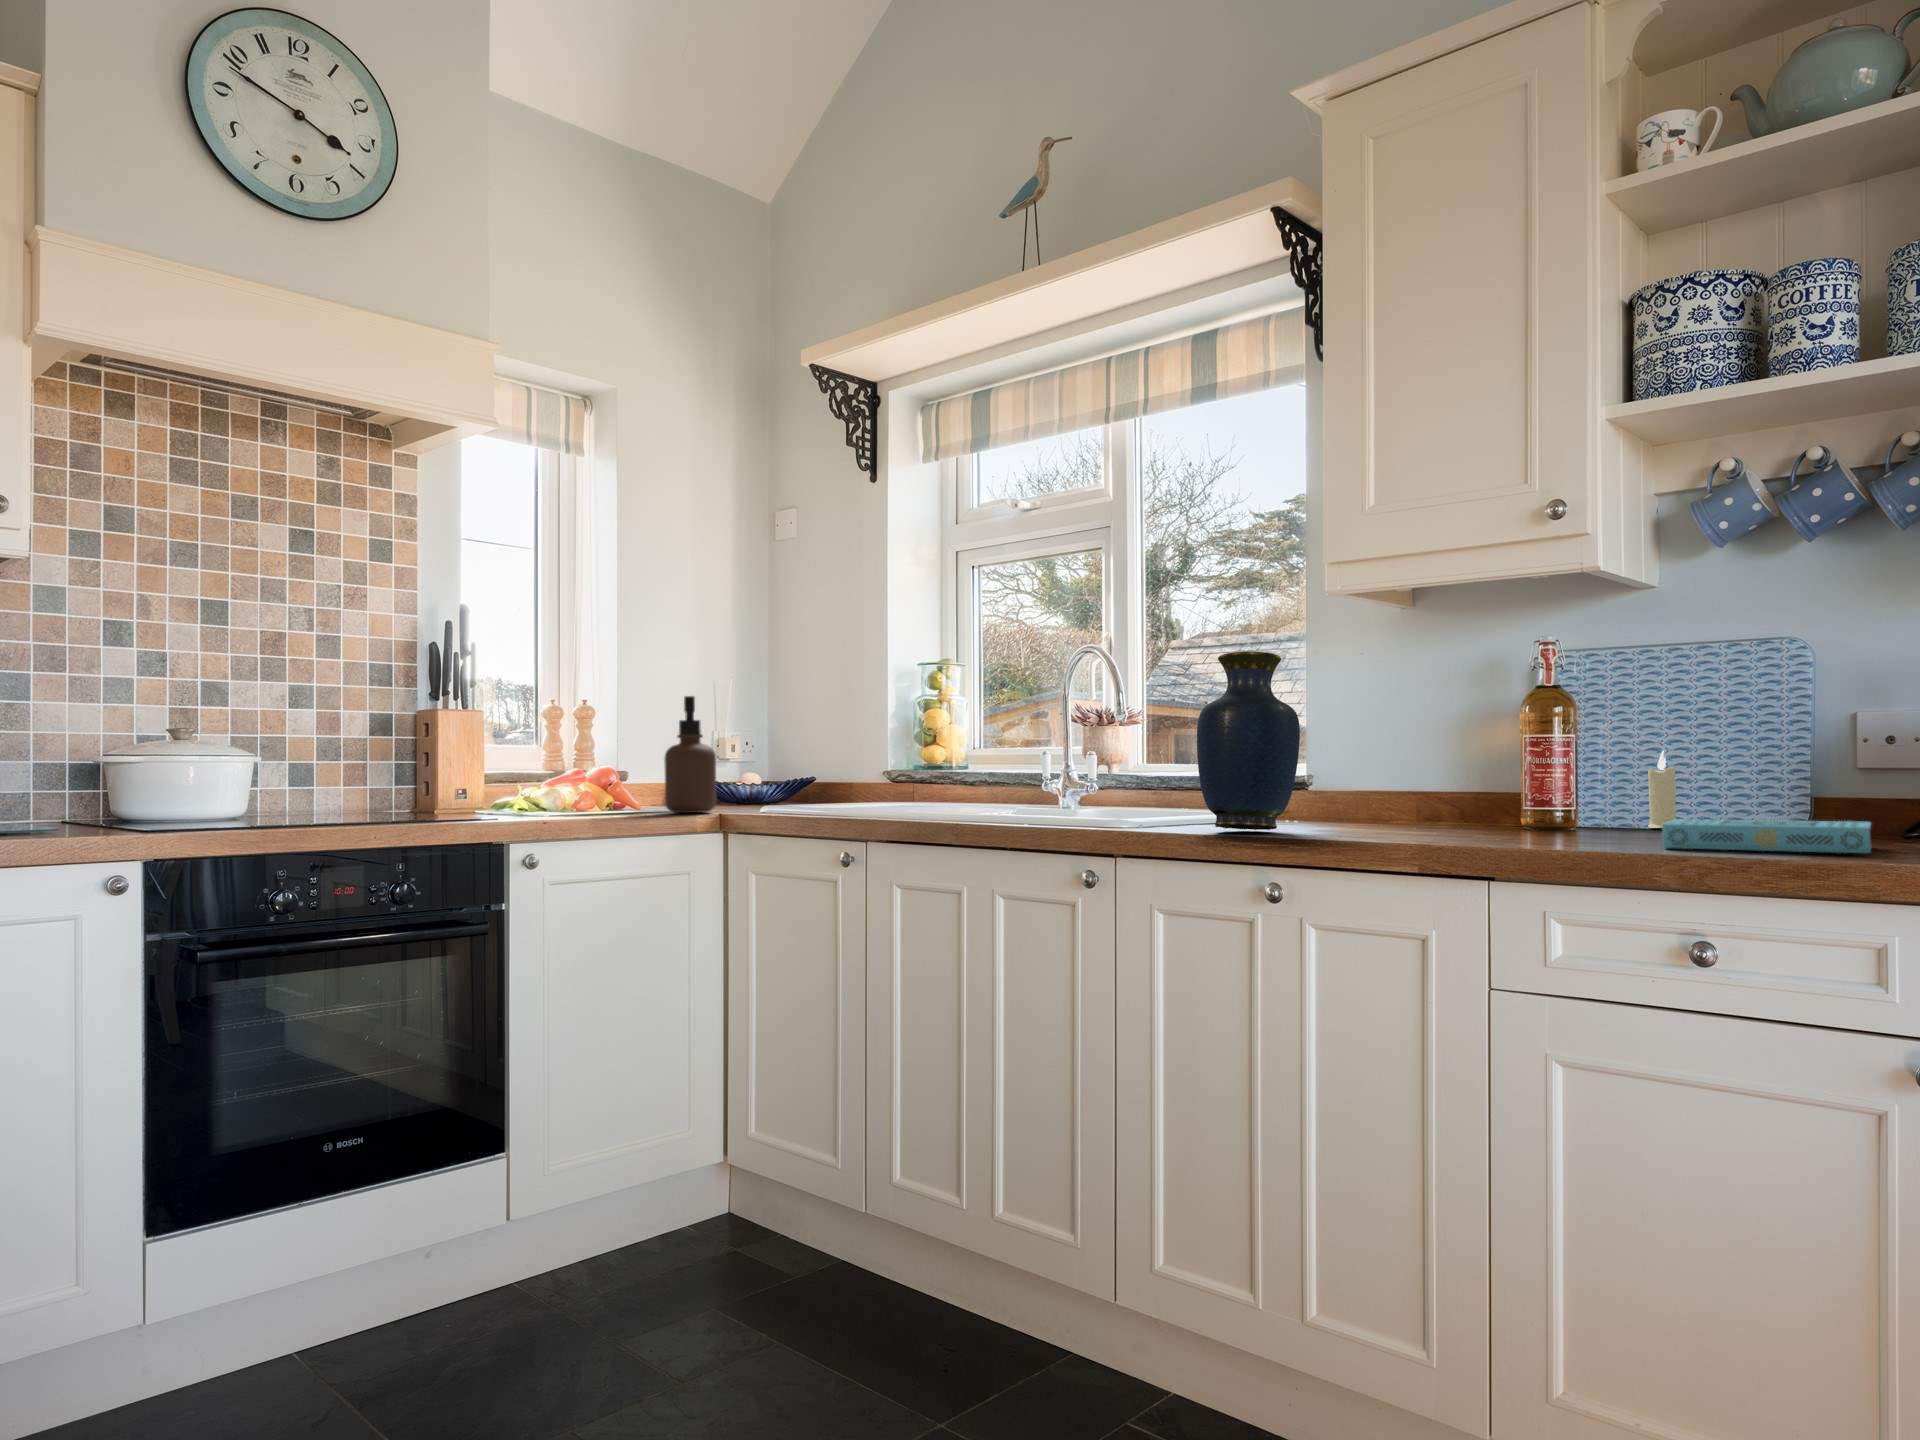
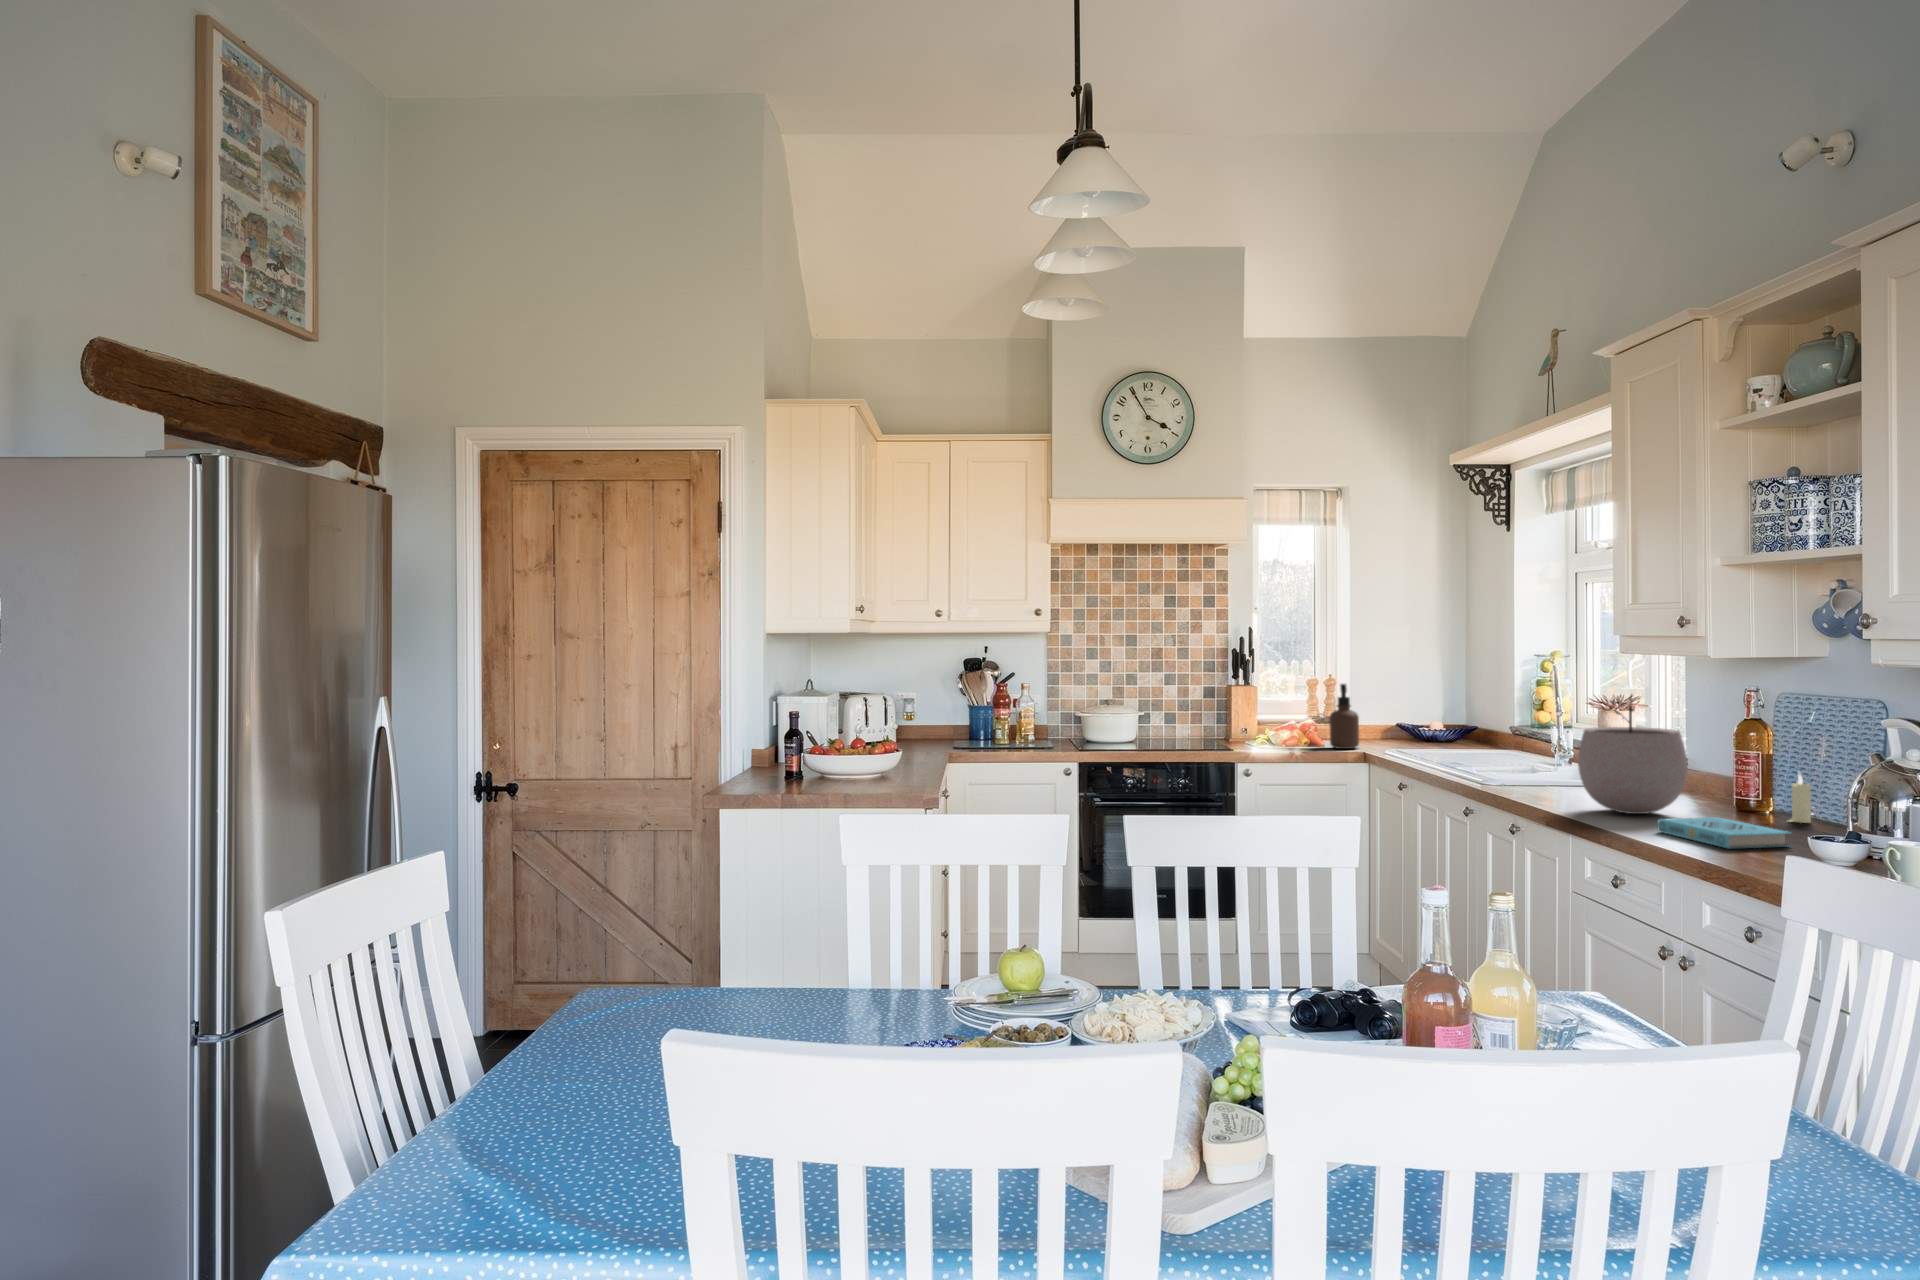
plant pot: none [1392,631,1568,836] -> present [1578,695,1688,814]
vase: present [1197,651,1300,830] -> none [1501,695,1564,796]

